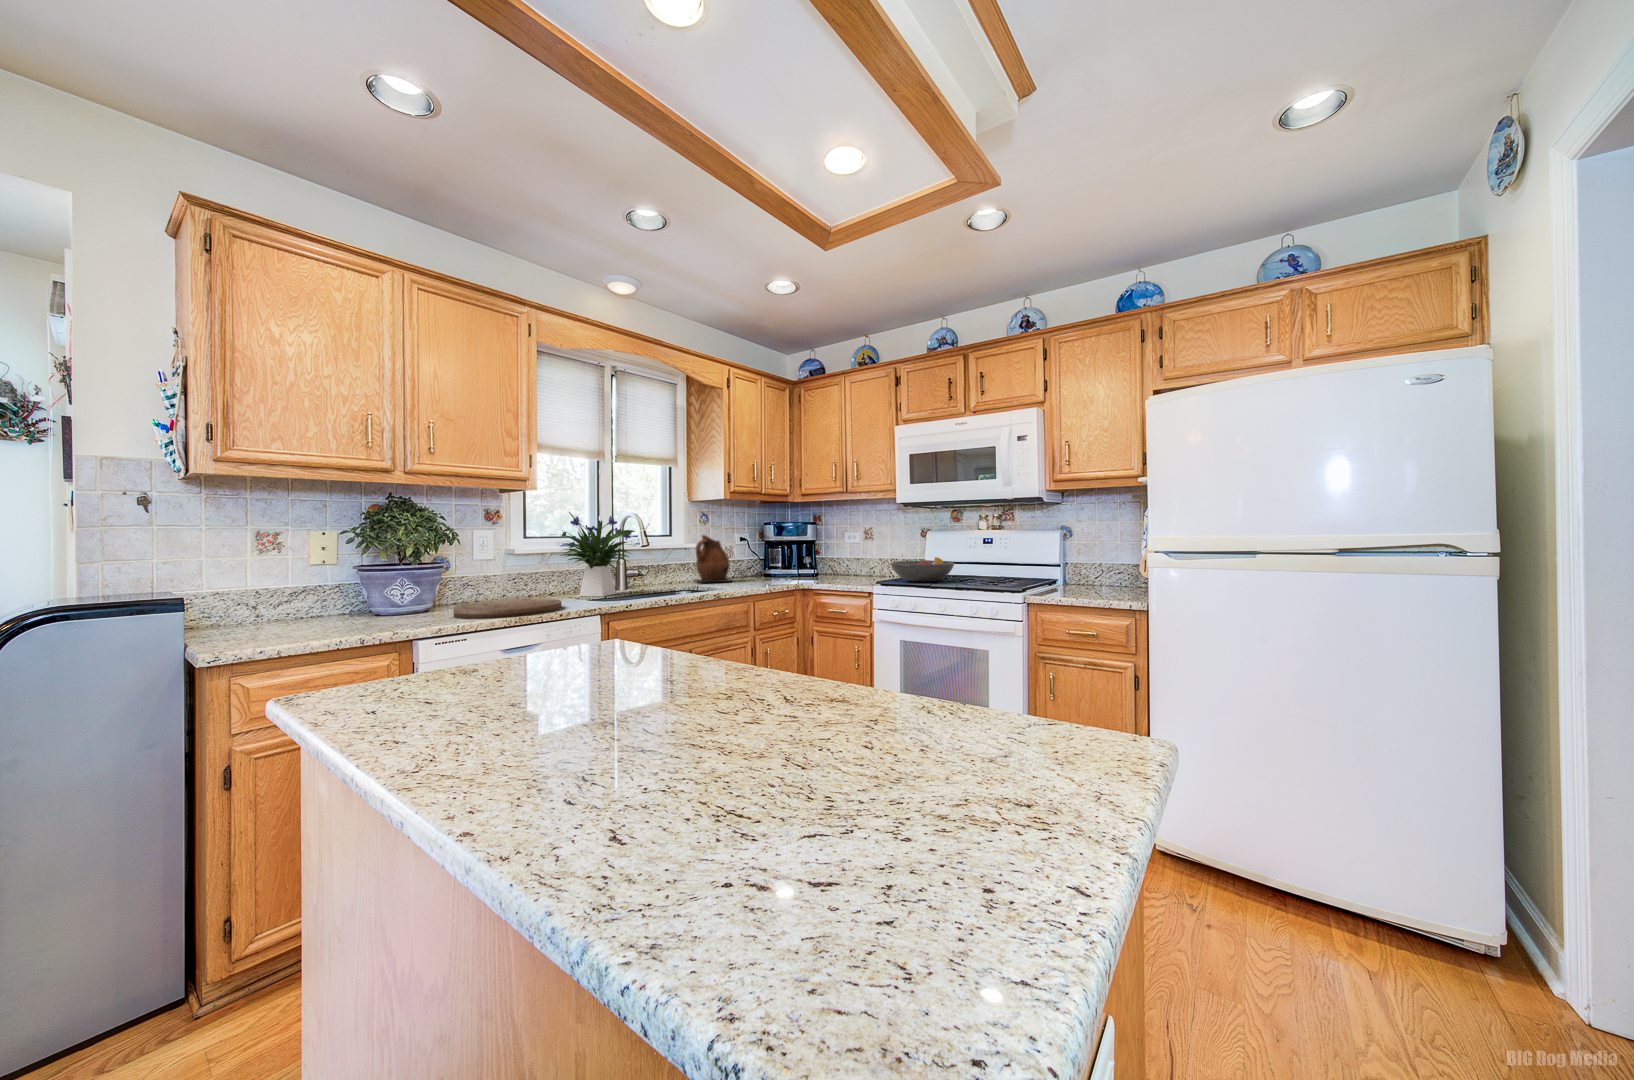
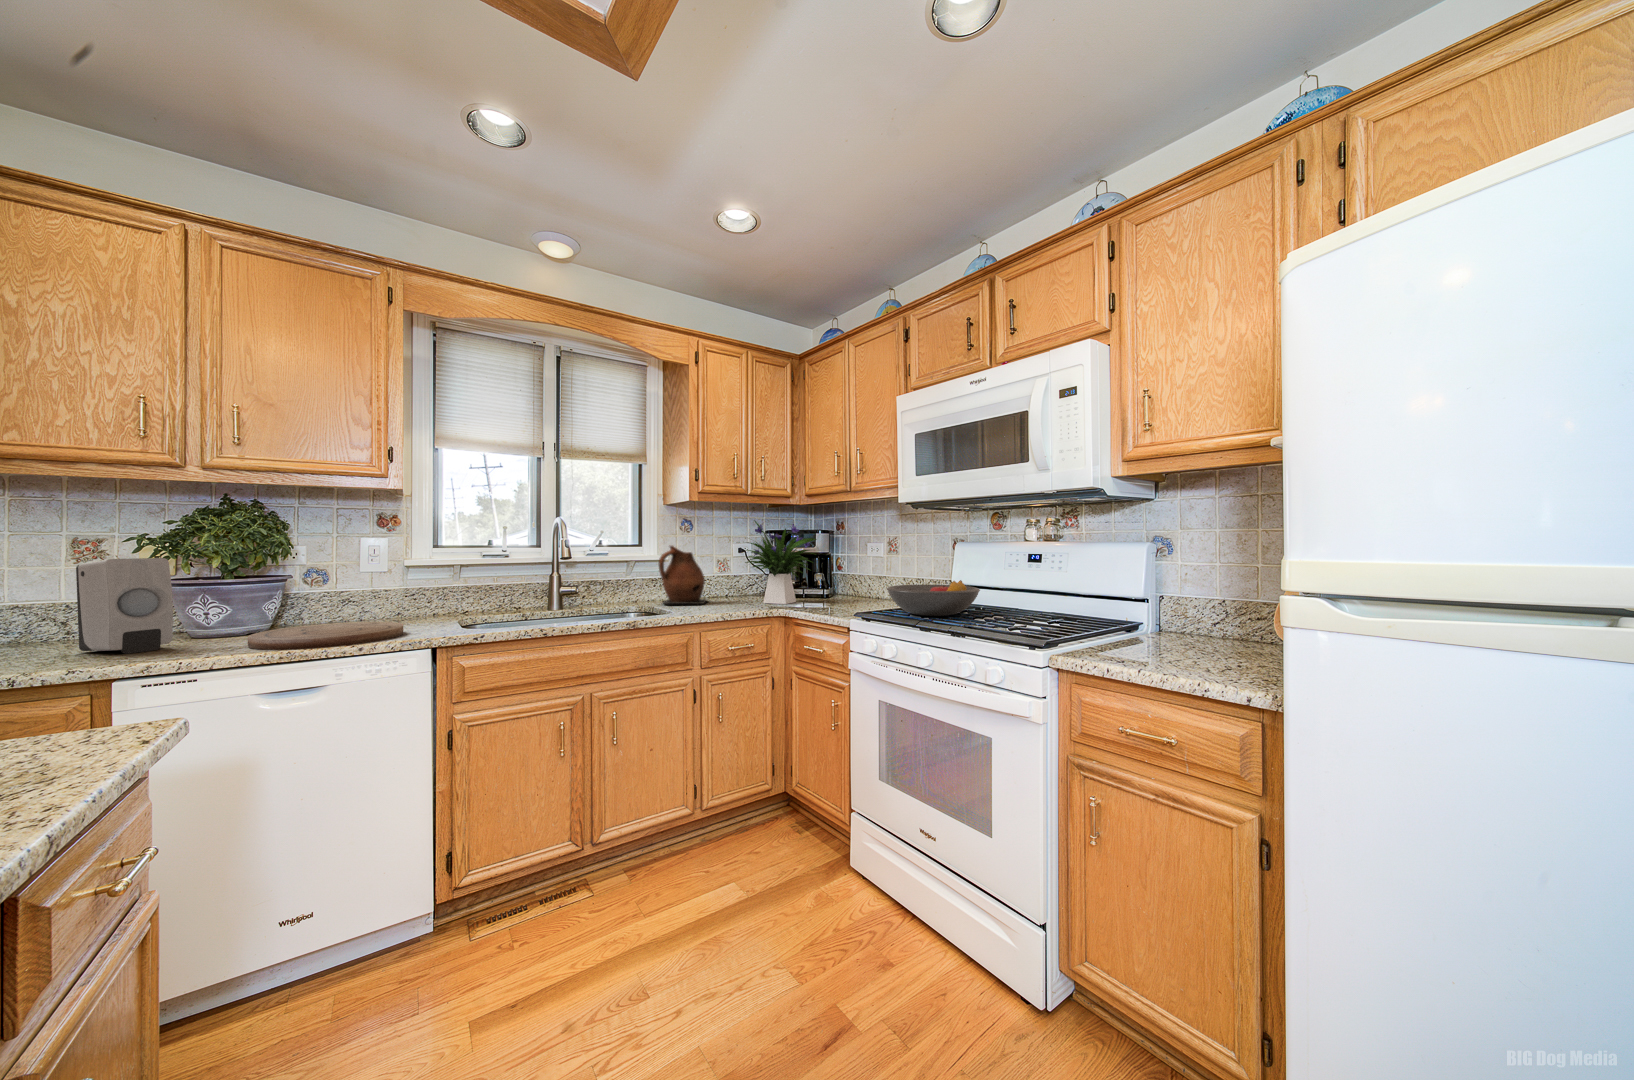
flower arrangement: present [560,512,635,596] -> present [745,520,816,604]
soap dispenser: none [306,548,390,627] -> present [76,558,173,654]

